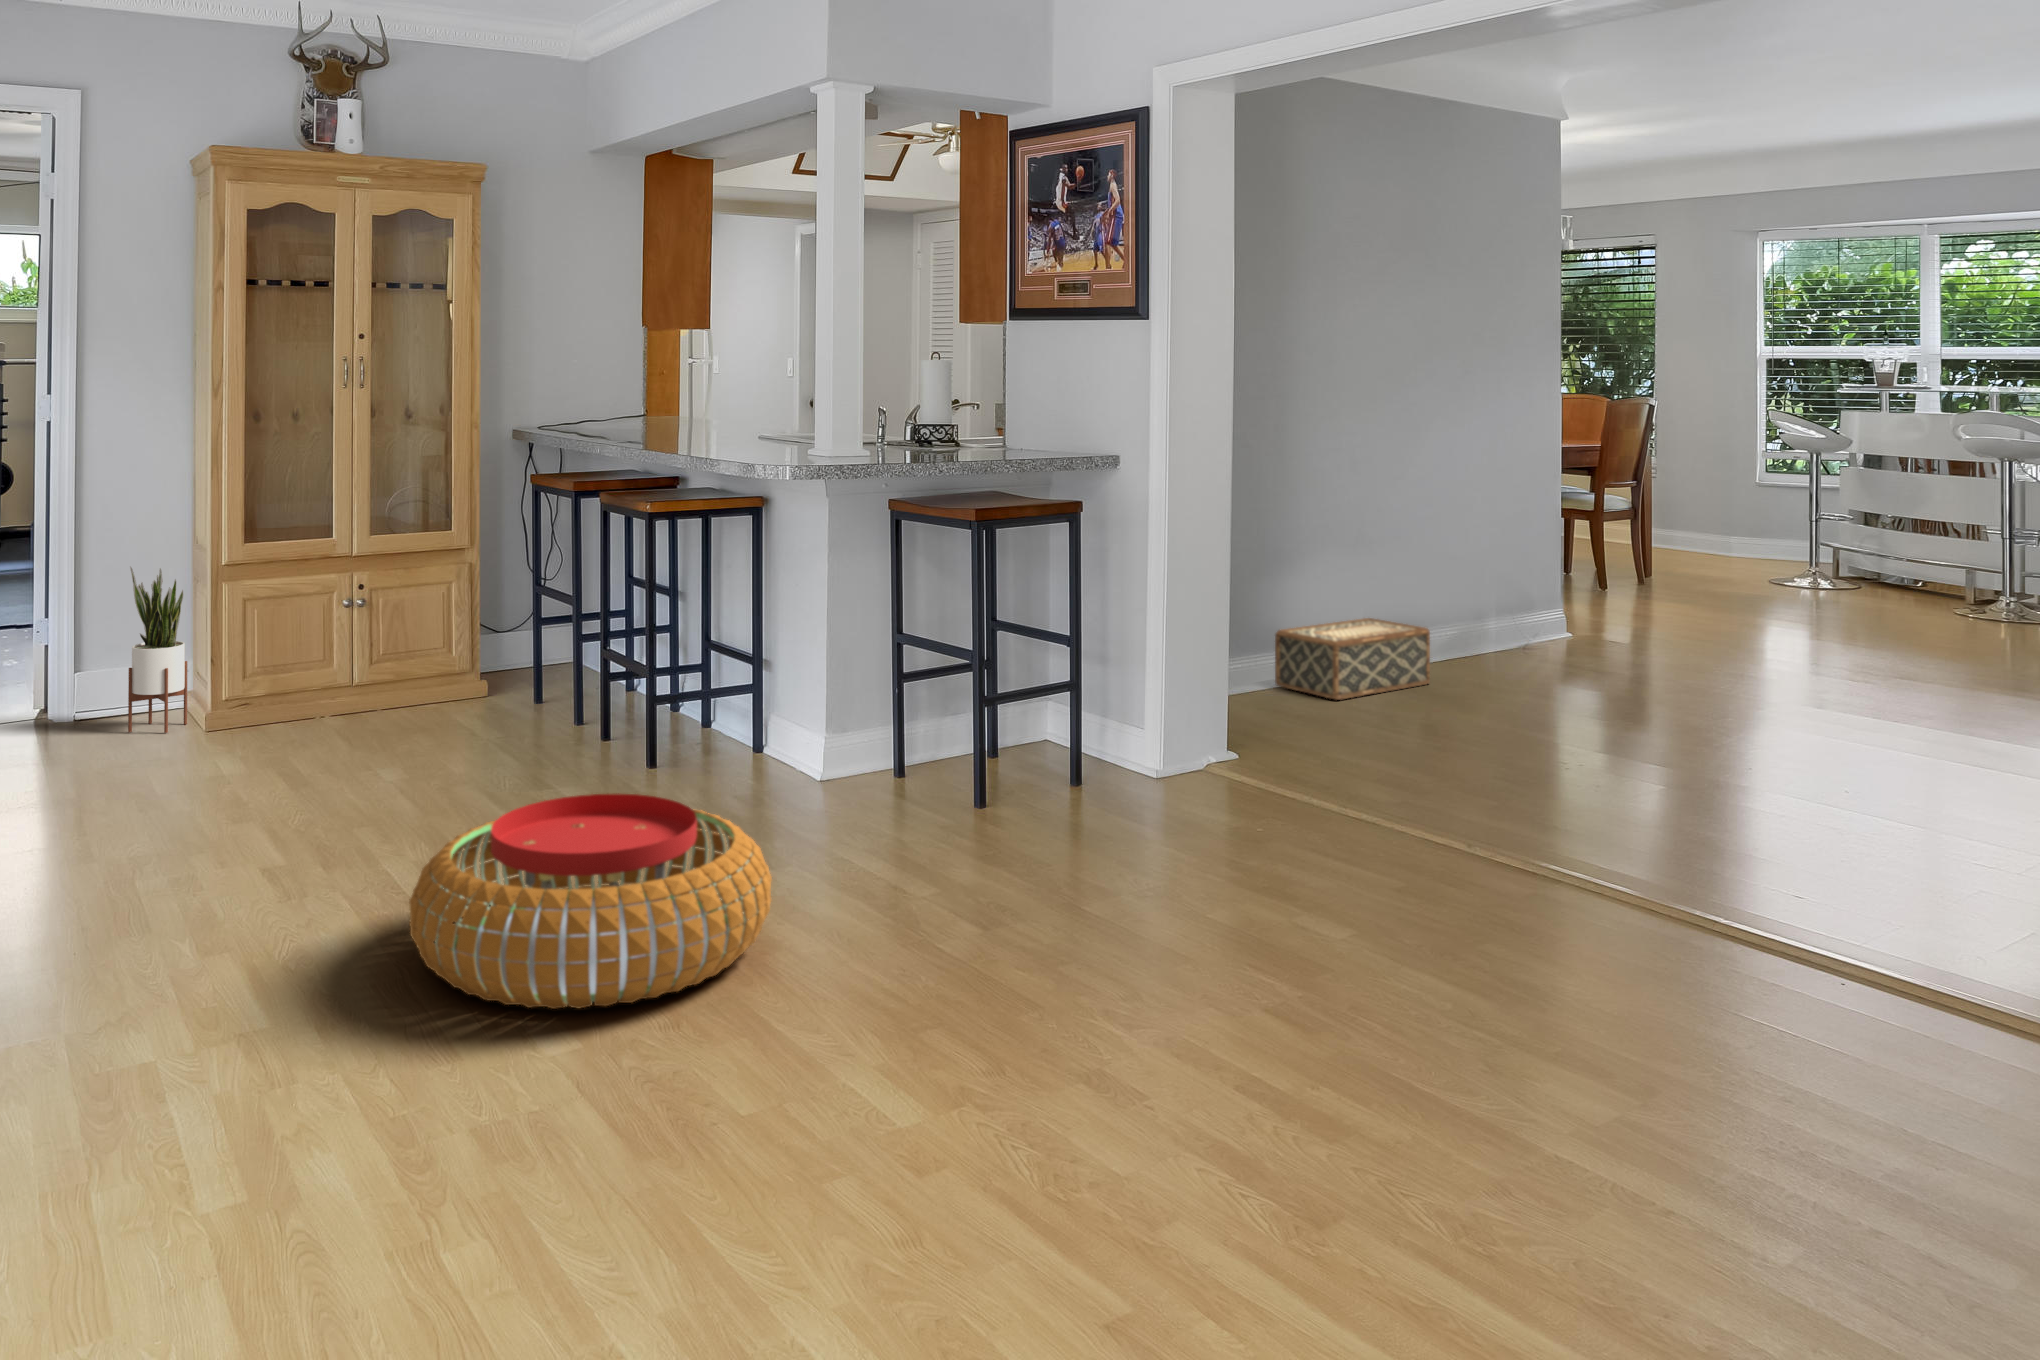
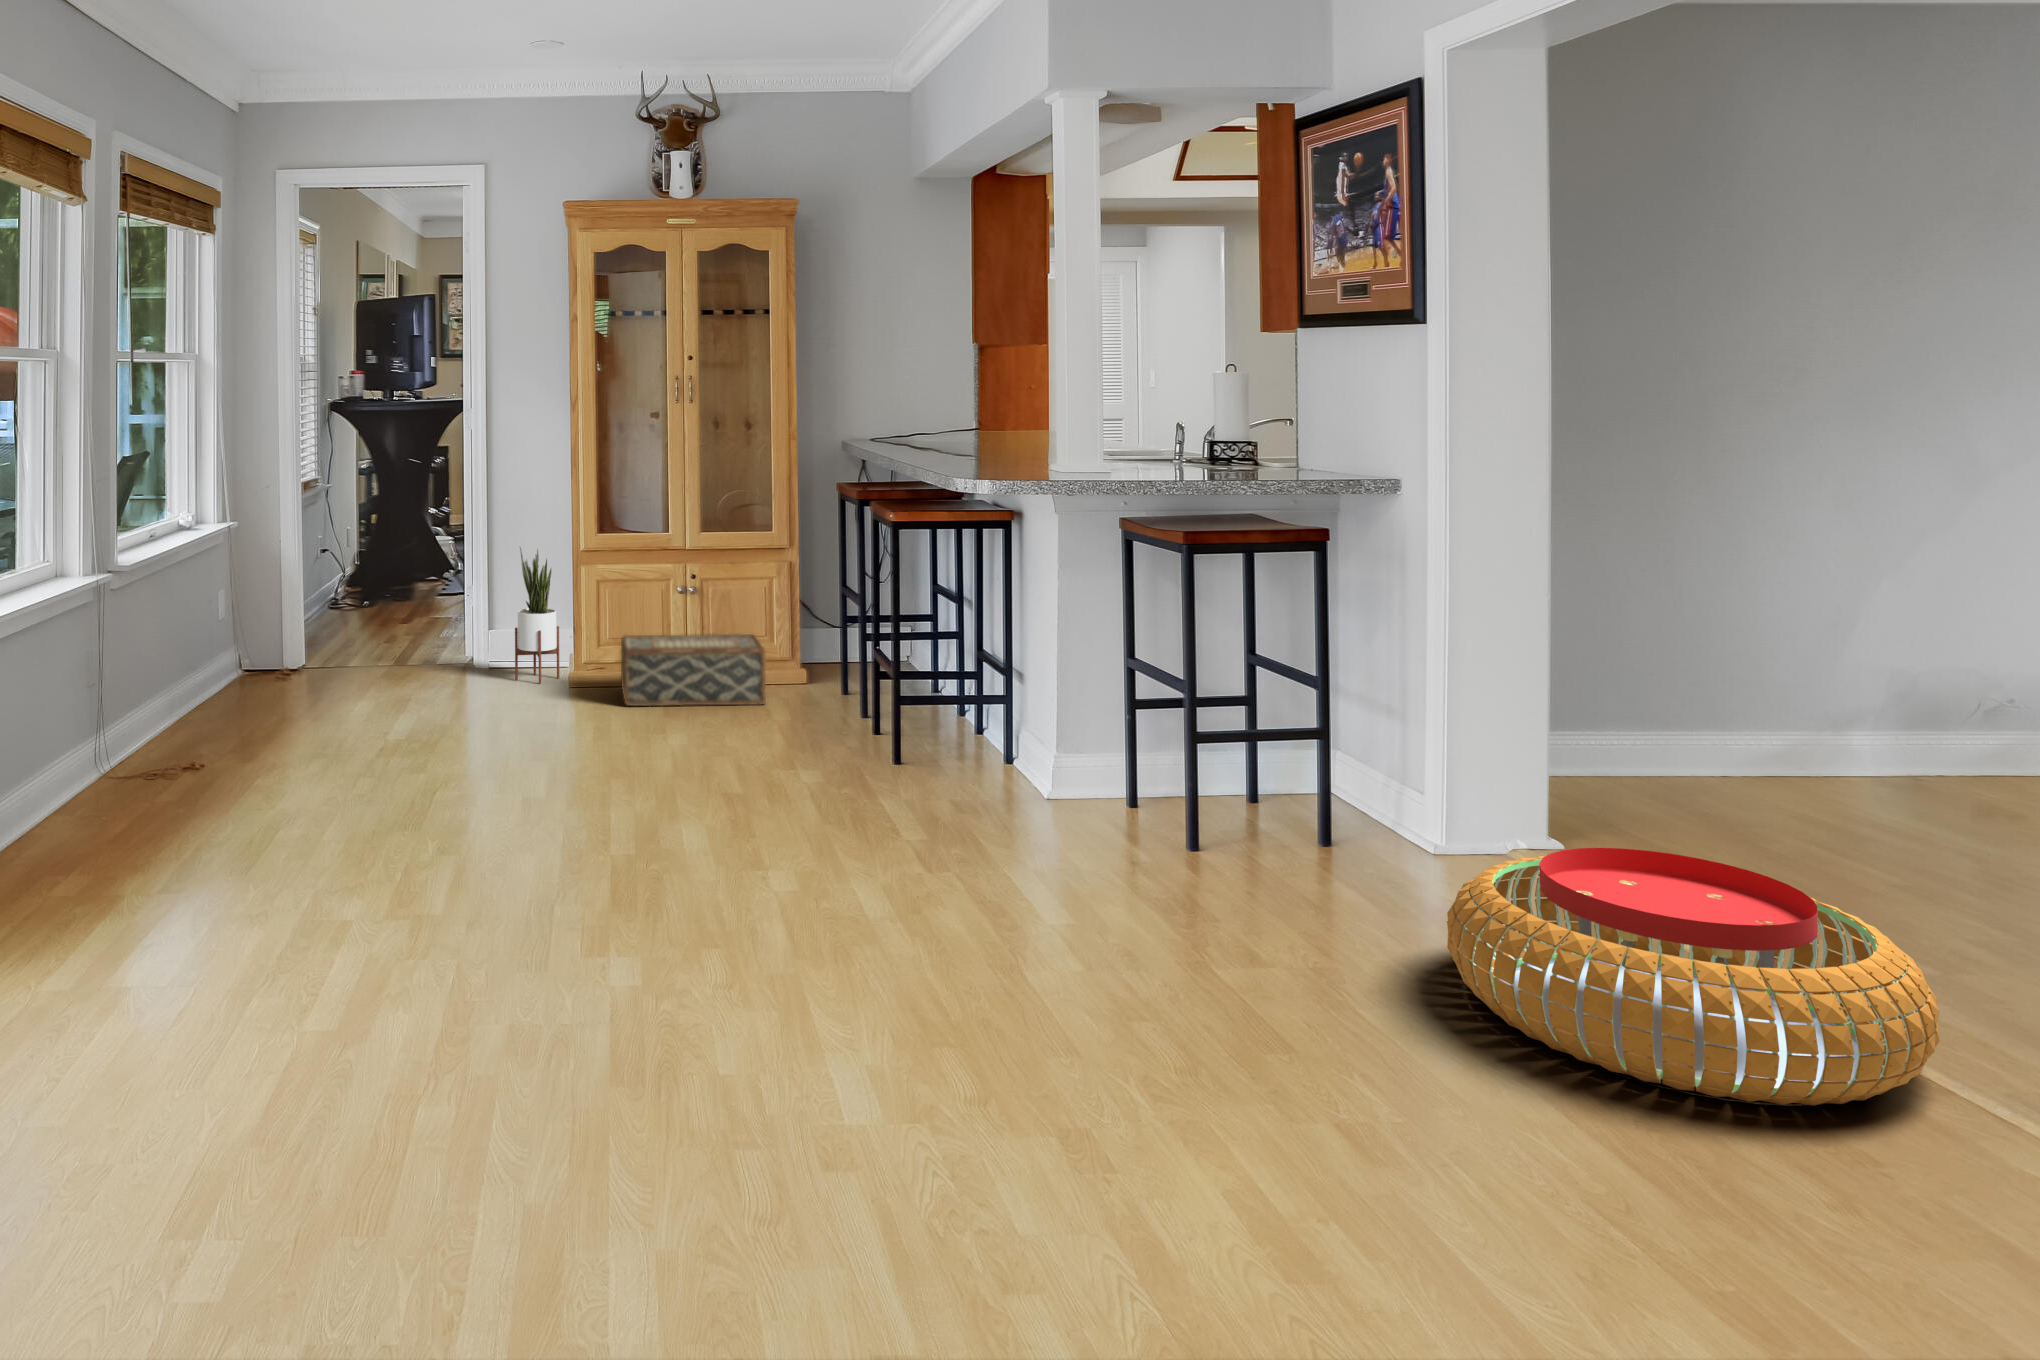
woven basket: present [1275,618,1430,700] -> present [621,634,766,706]
pouf: present [409,793,772,1009] -> present [1447,848,1940,1106]

